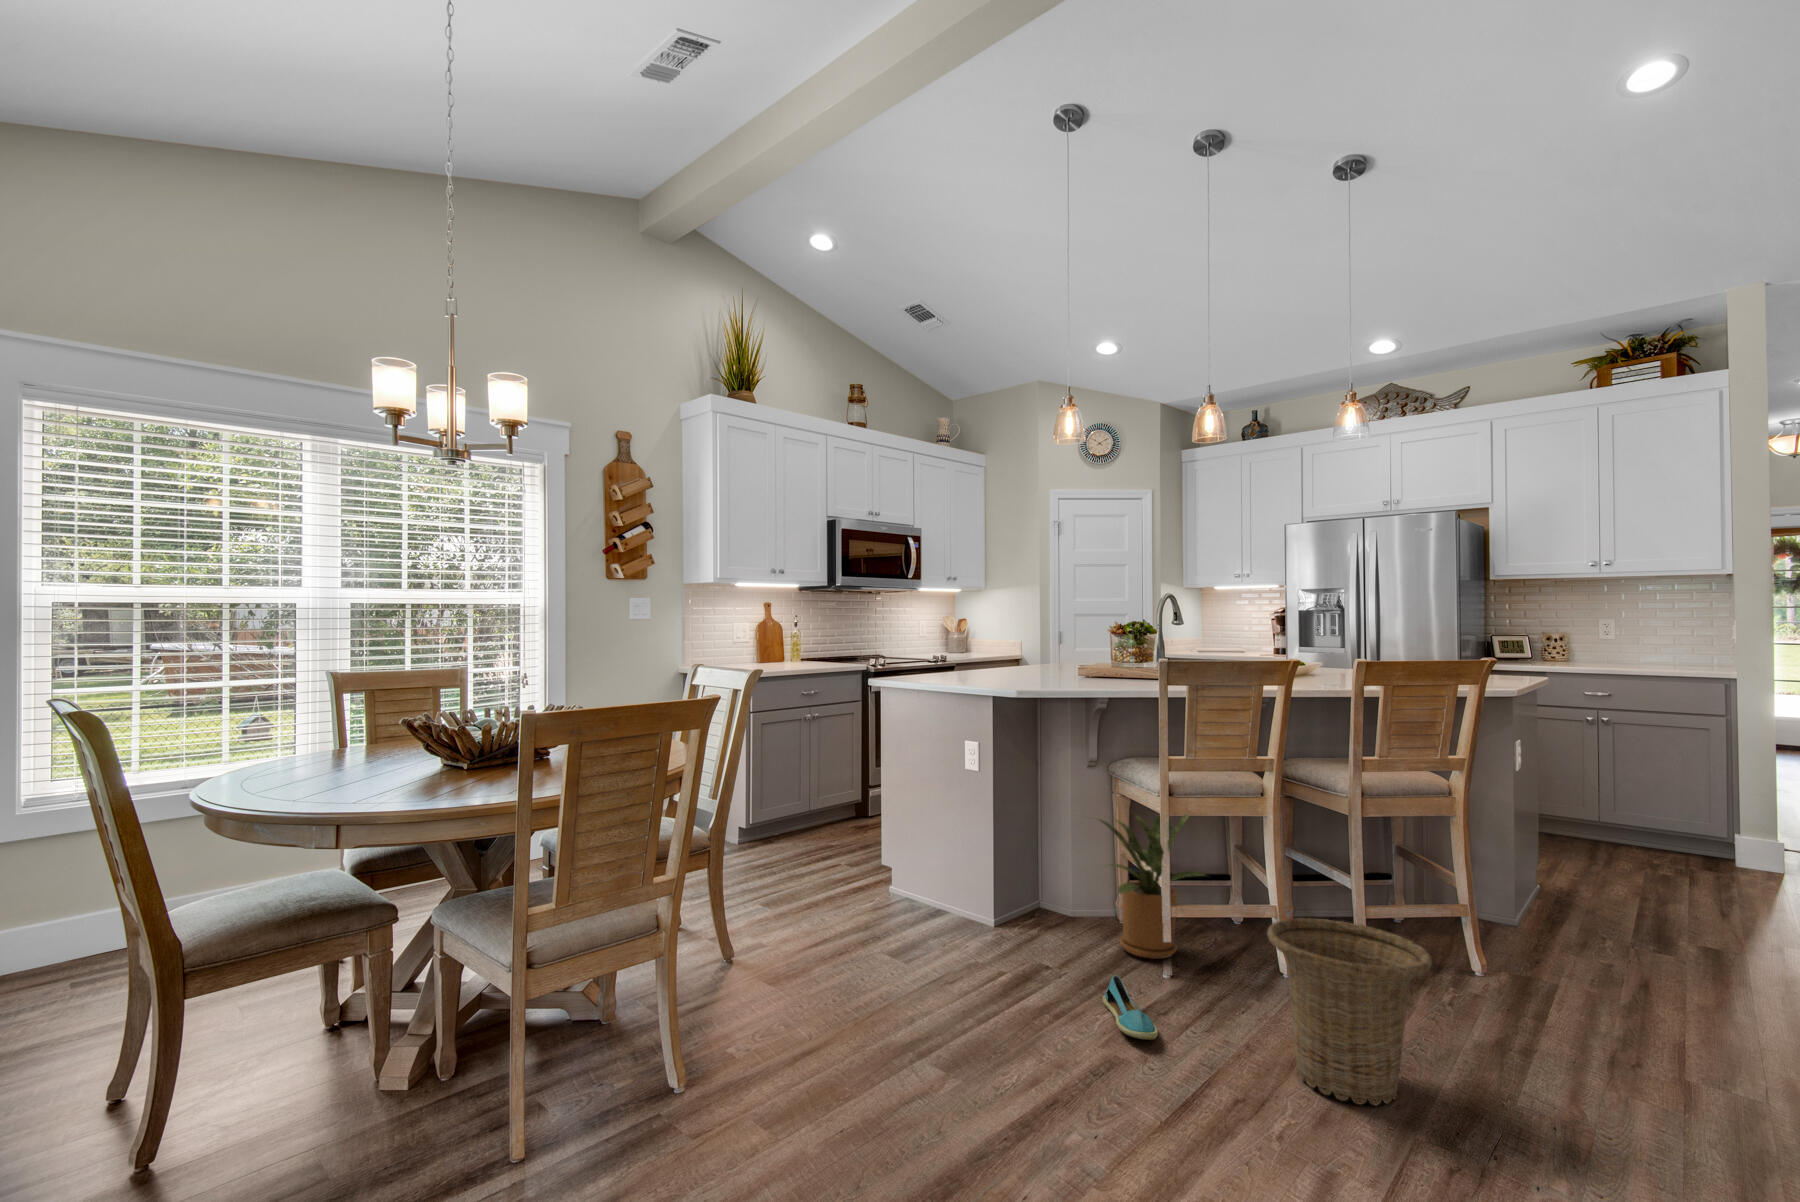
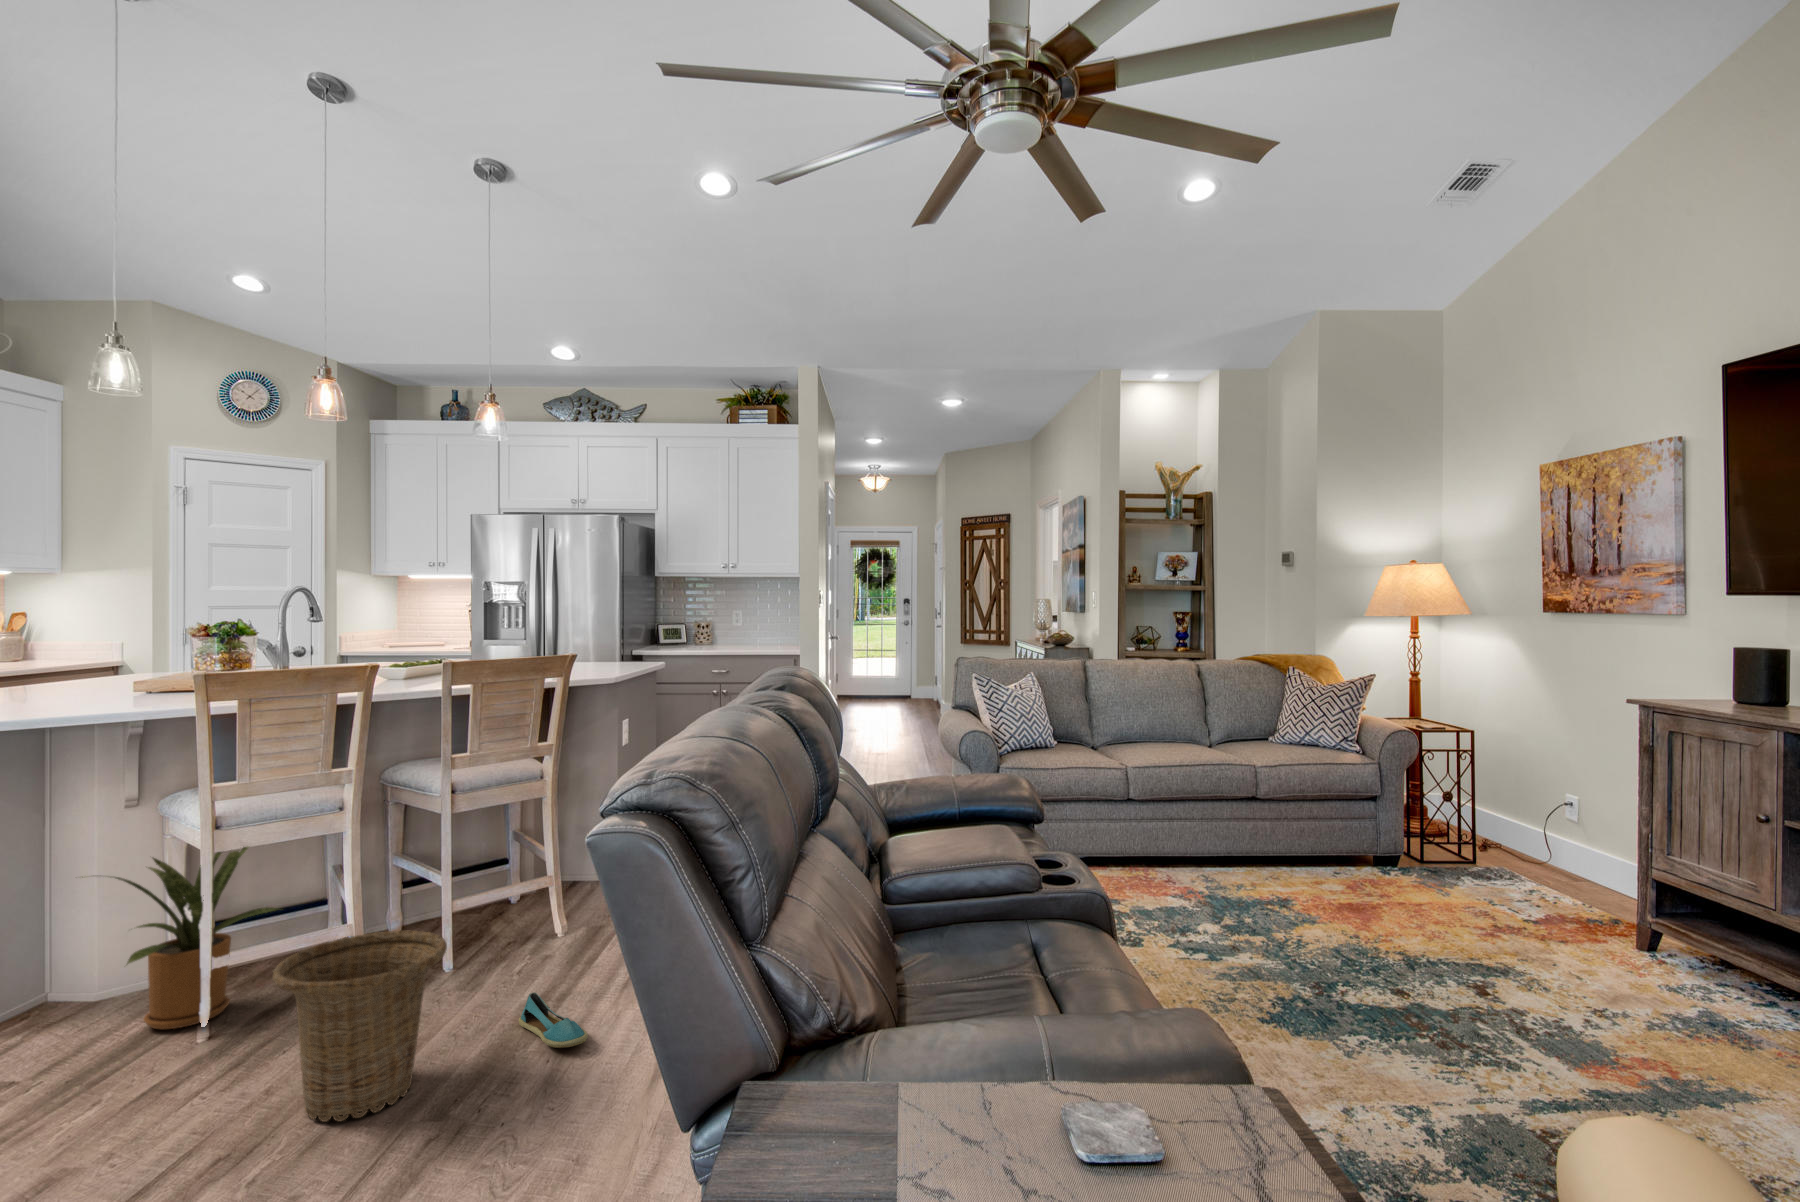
shoe: present [1103,975,1158,1039] -> present [519,992,588,1048]

